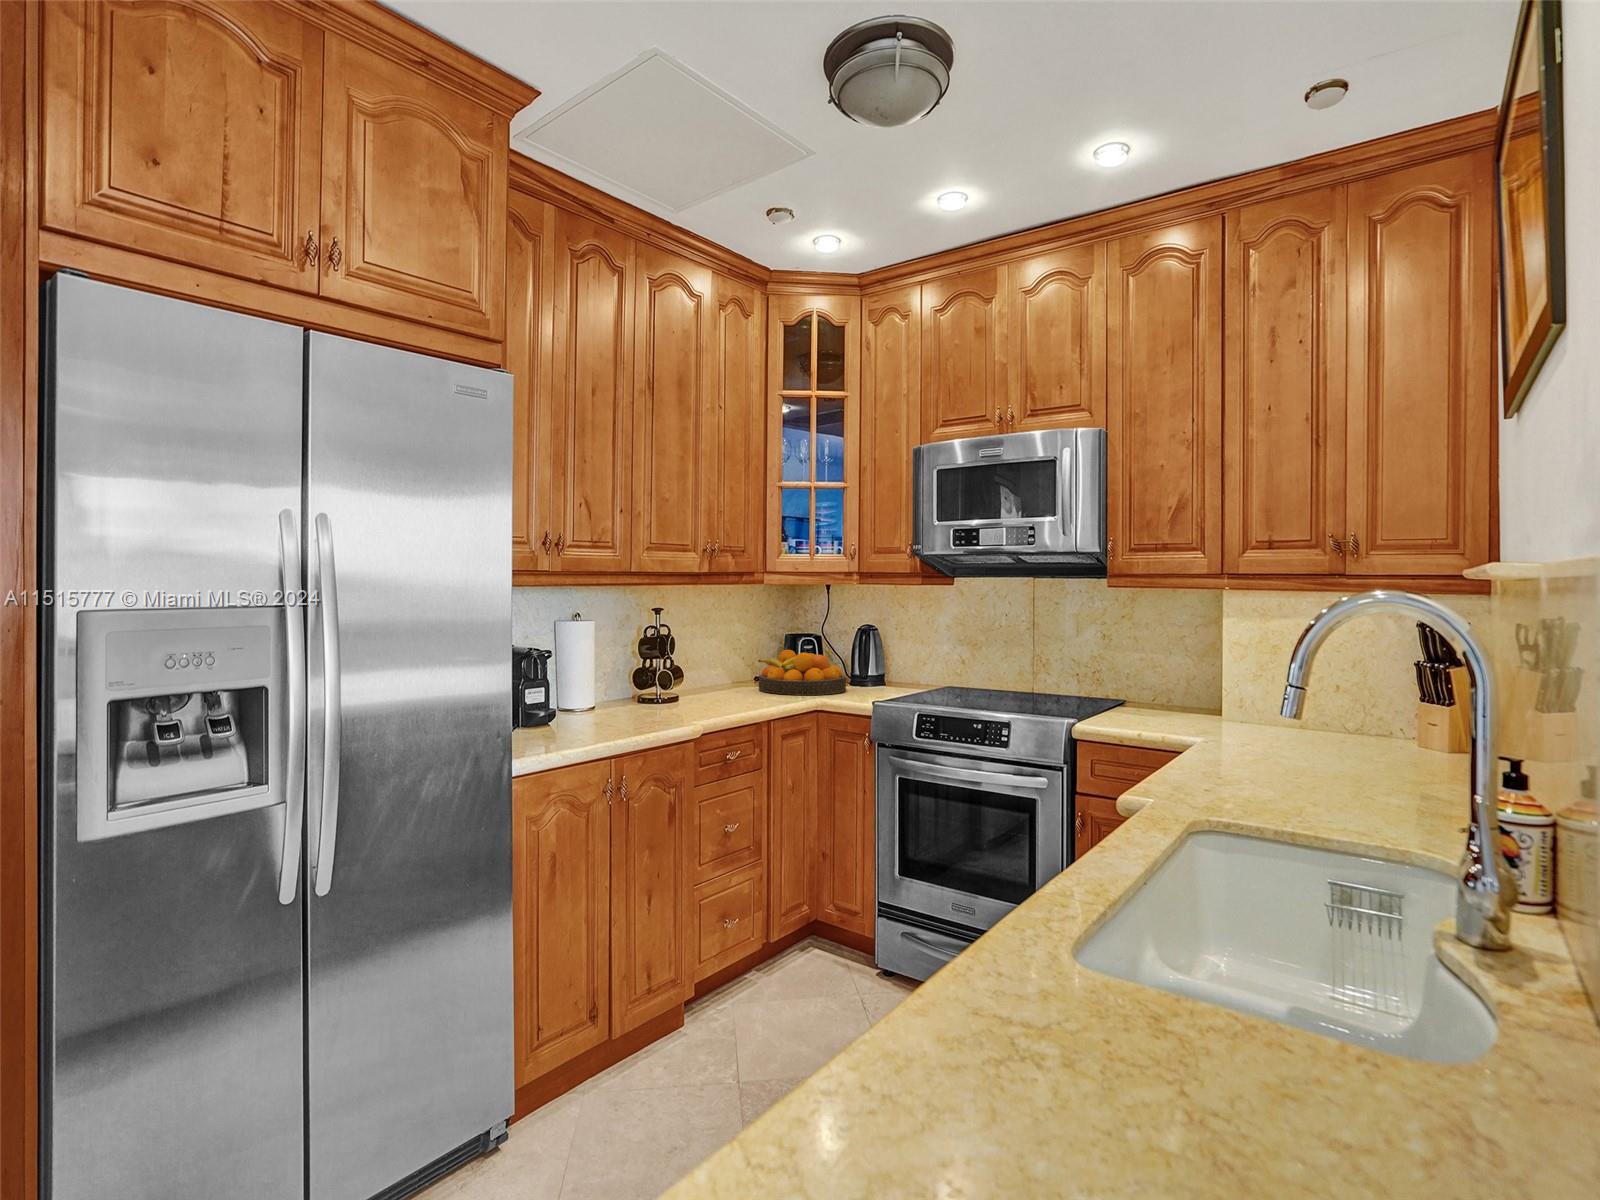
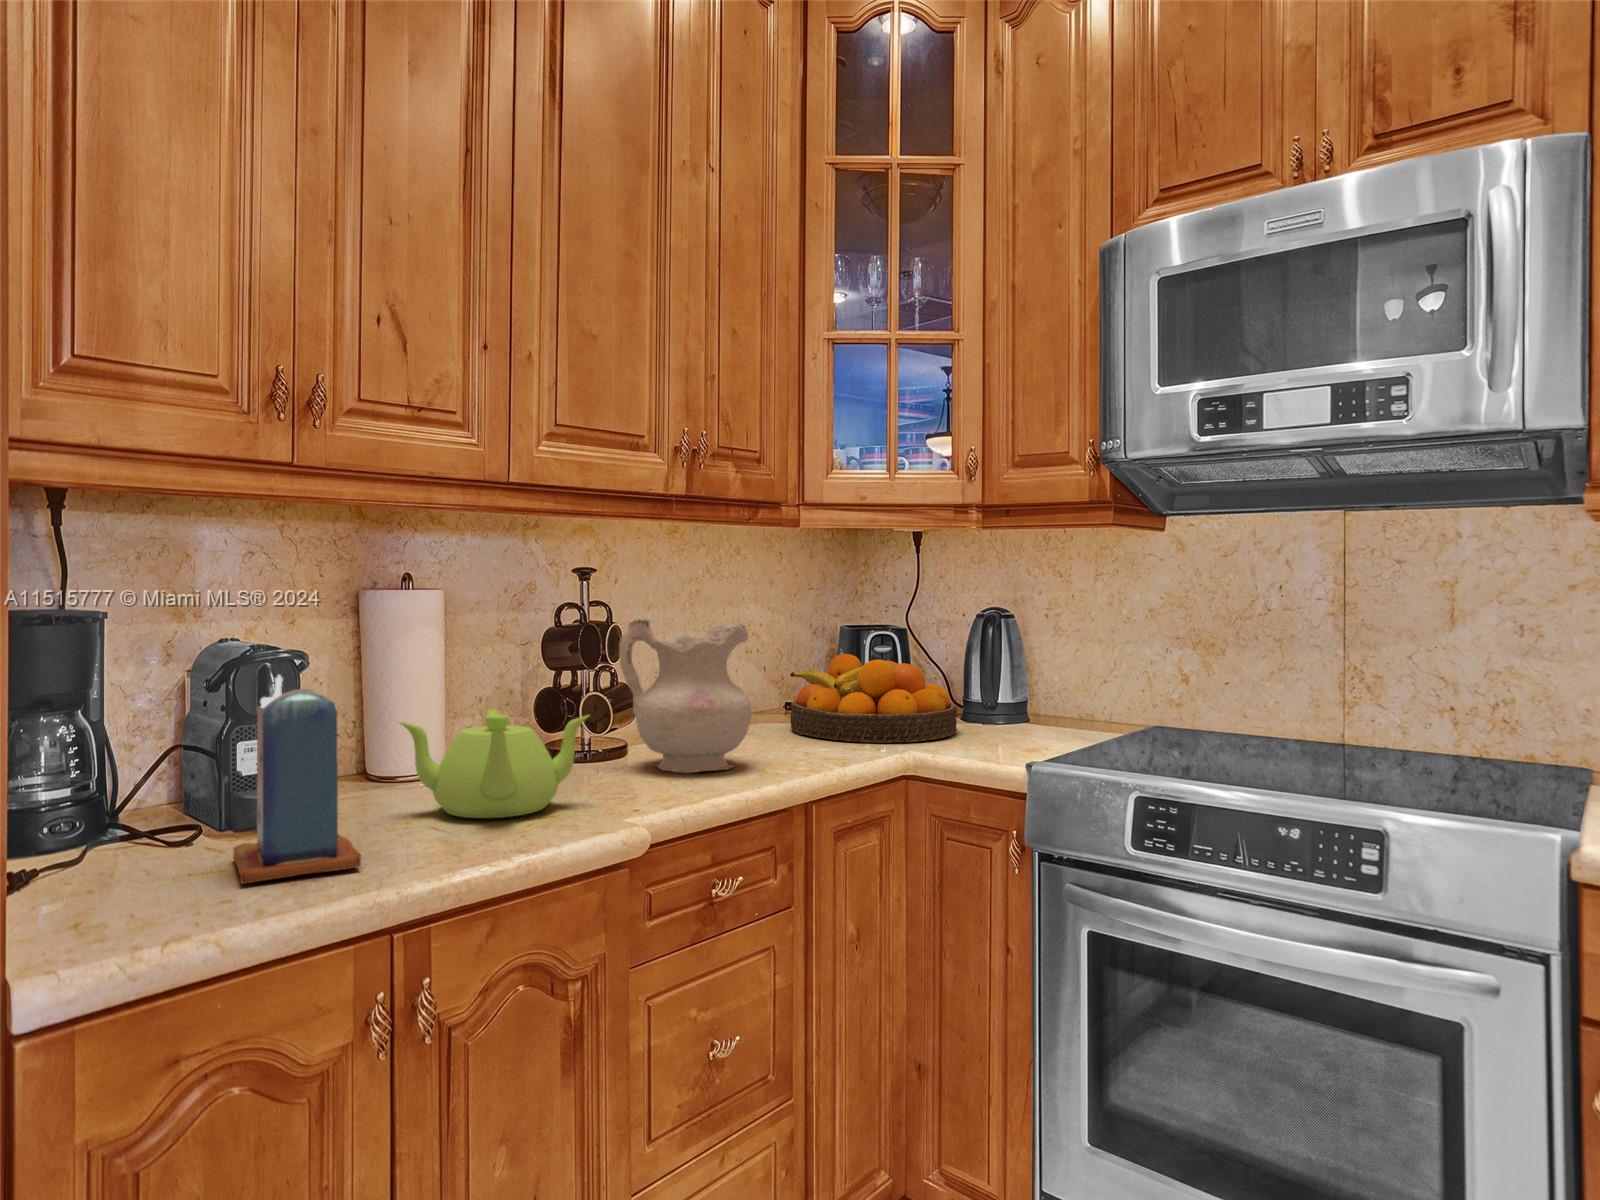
ceramic pitcher: none [679,633,742,707] -> present [619,619,752,773]
candle: none [545,659,599,737] -> present [233,675,361,884]
teapot: none [593,676,674,721] -> present [400,709,589,818]

